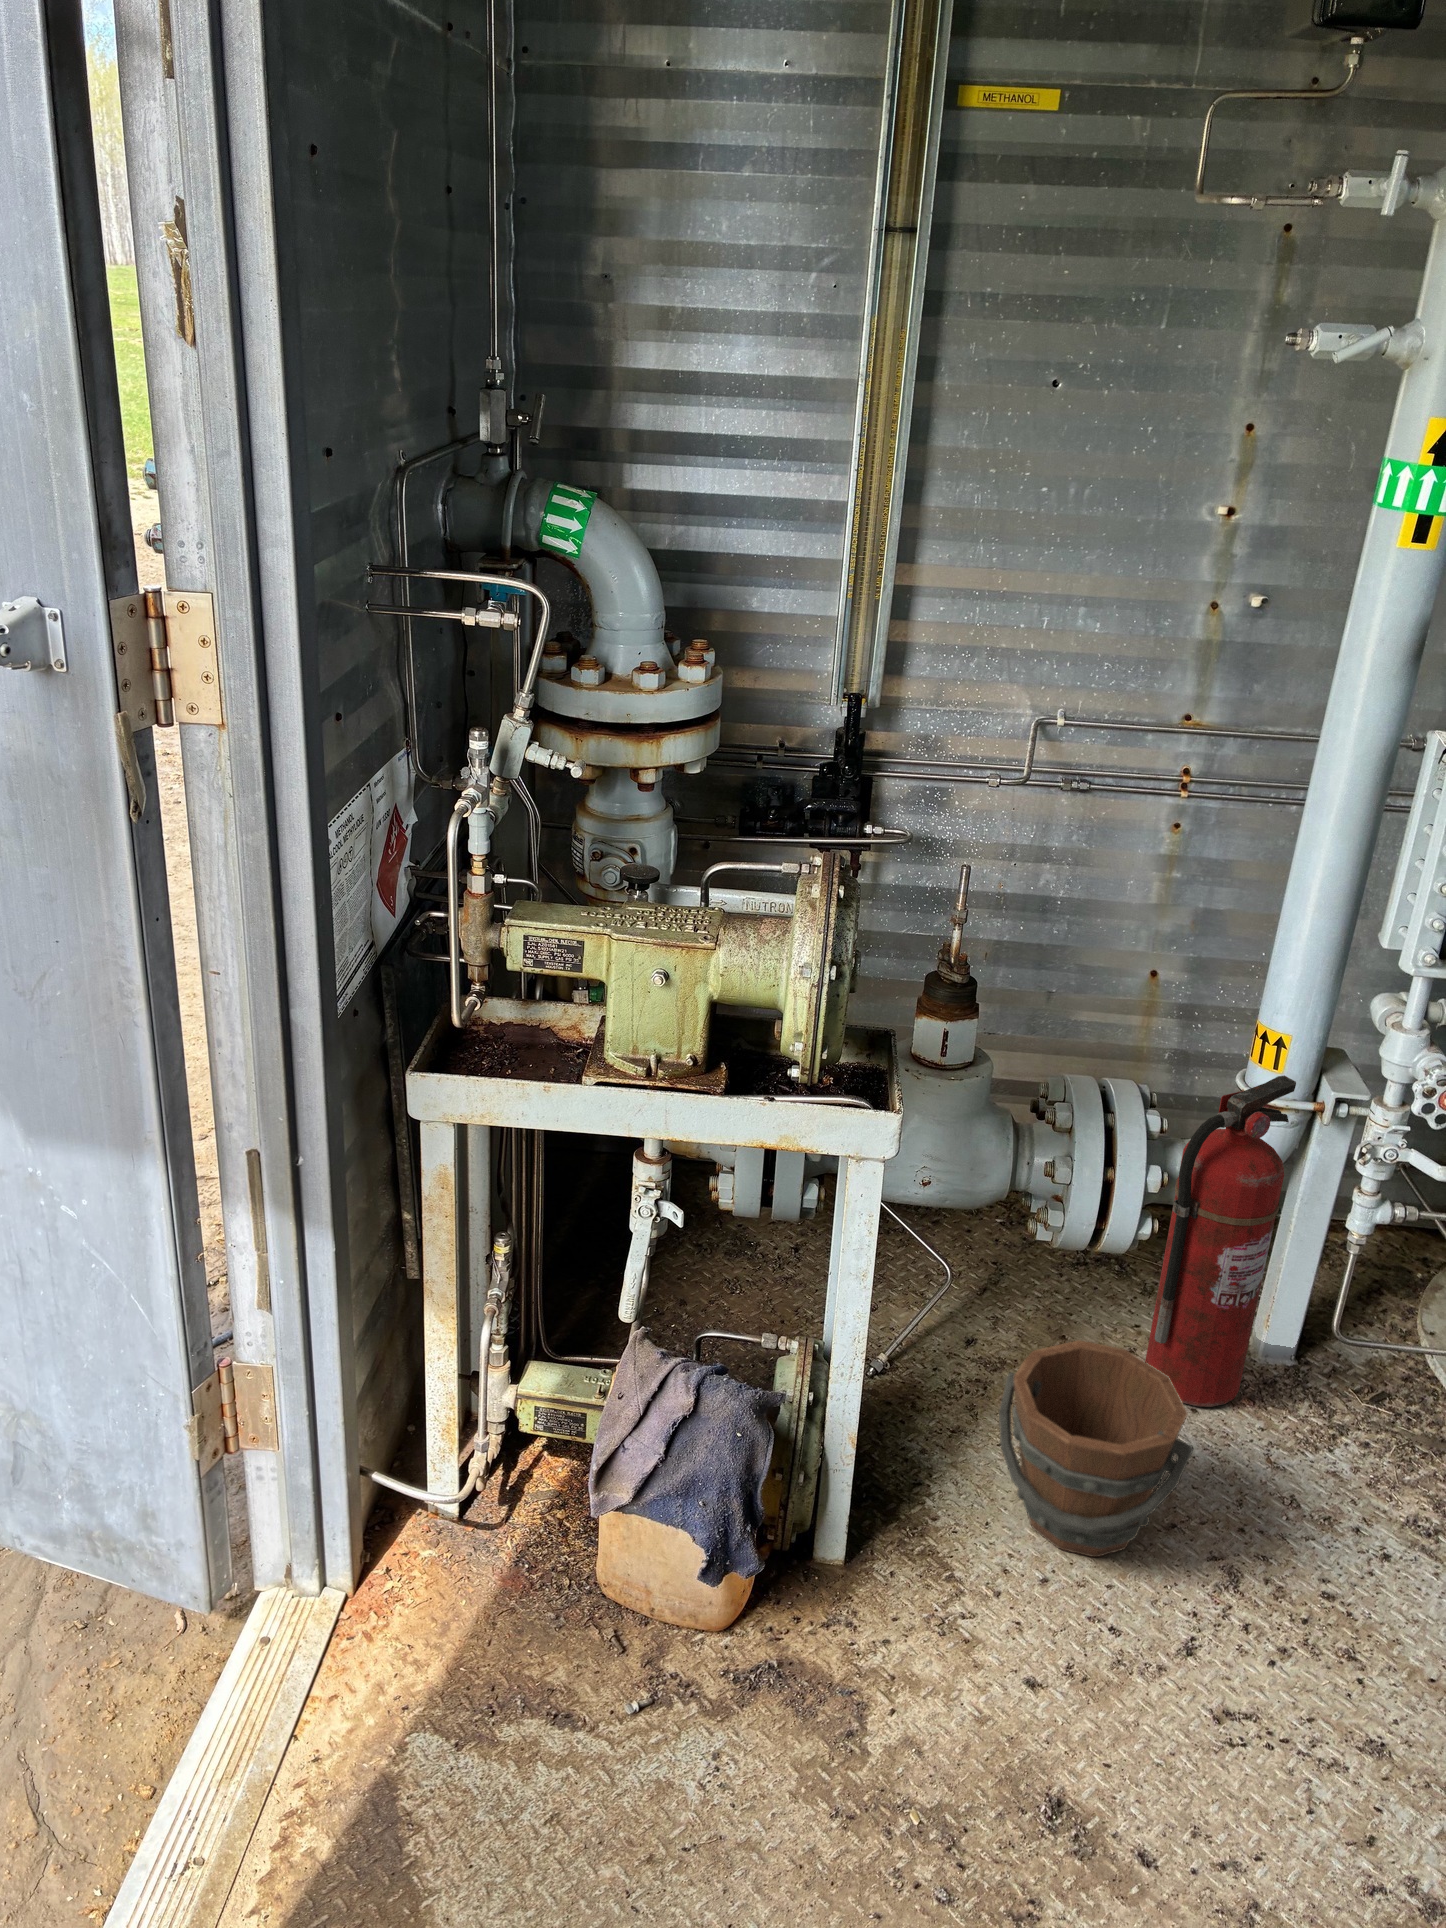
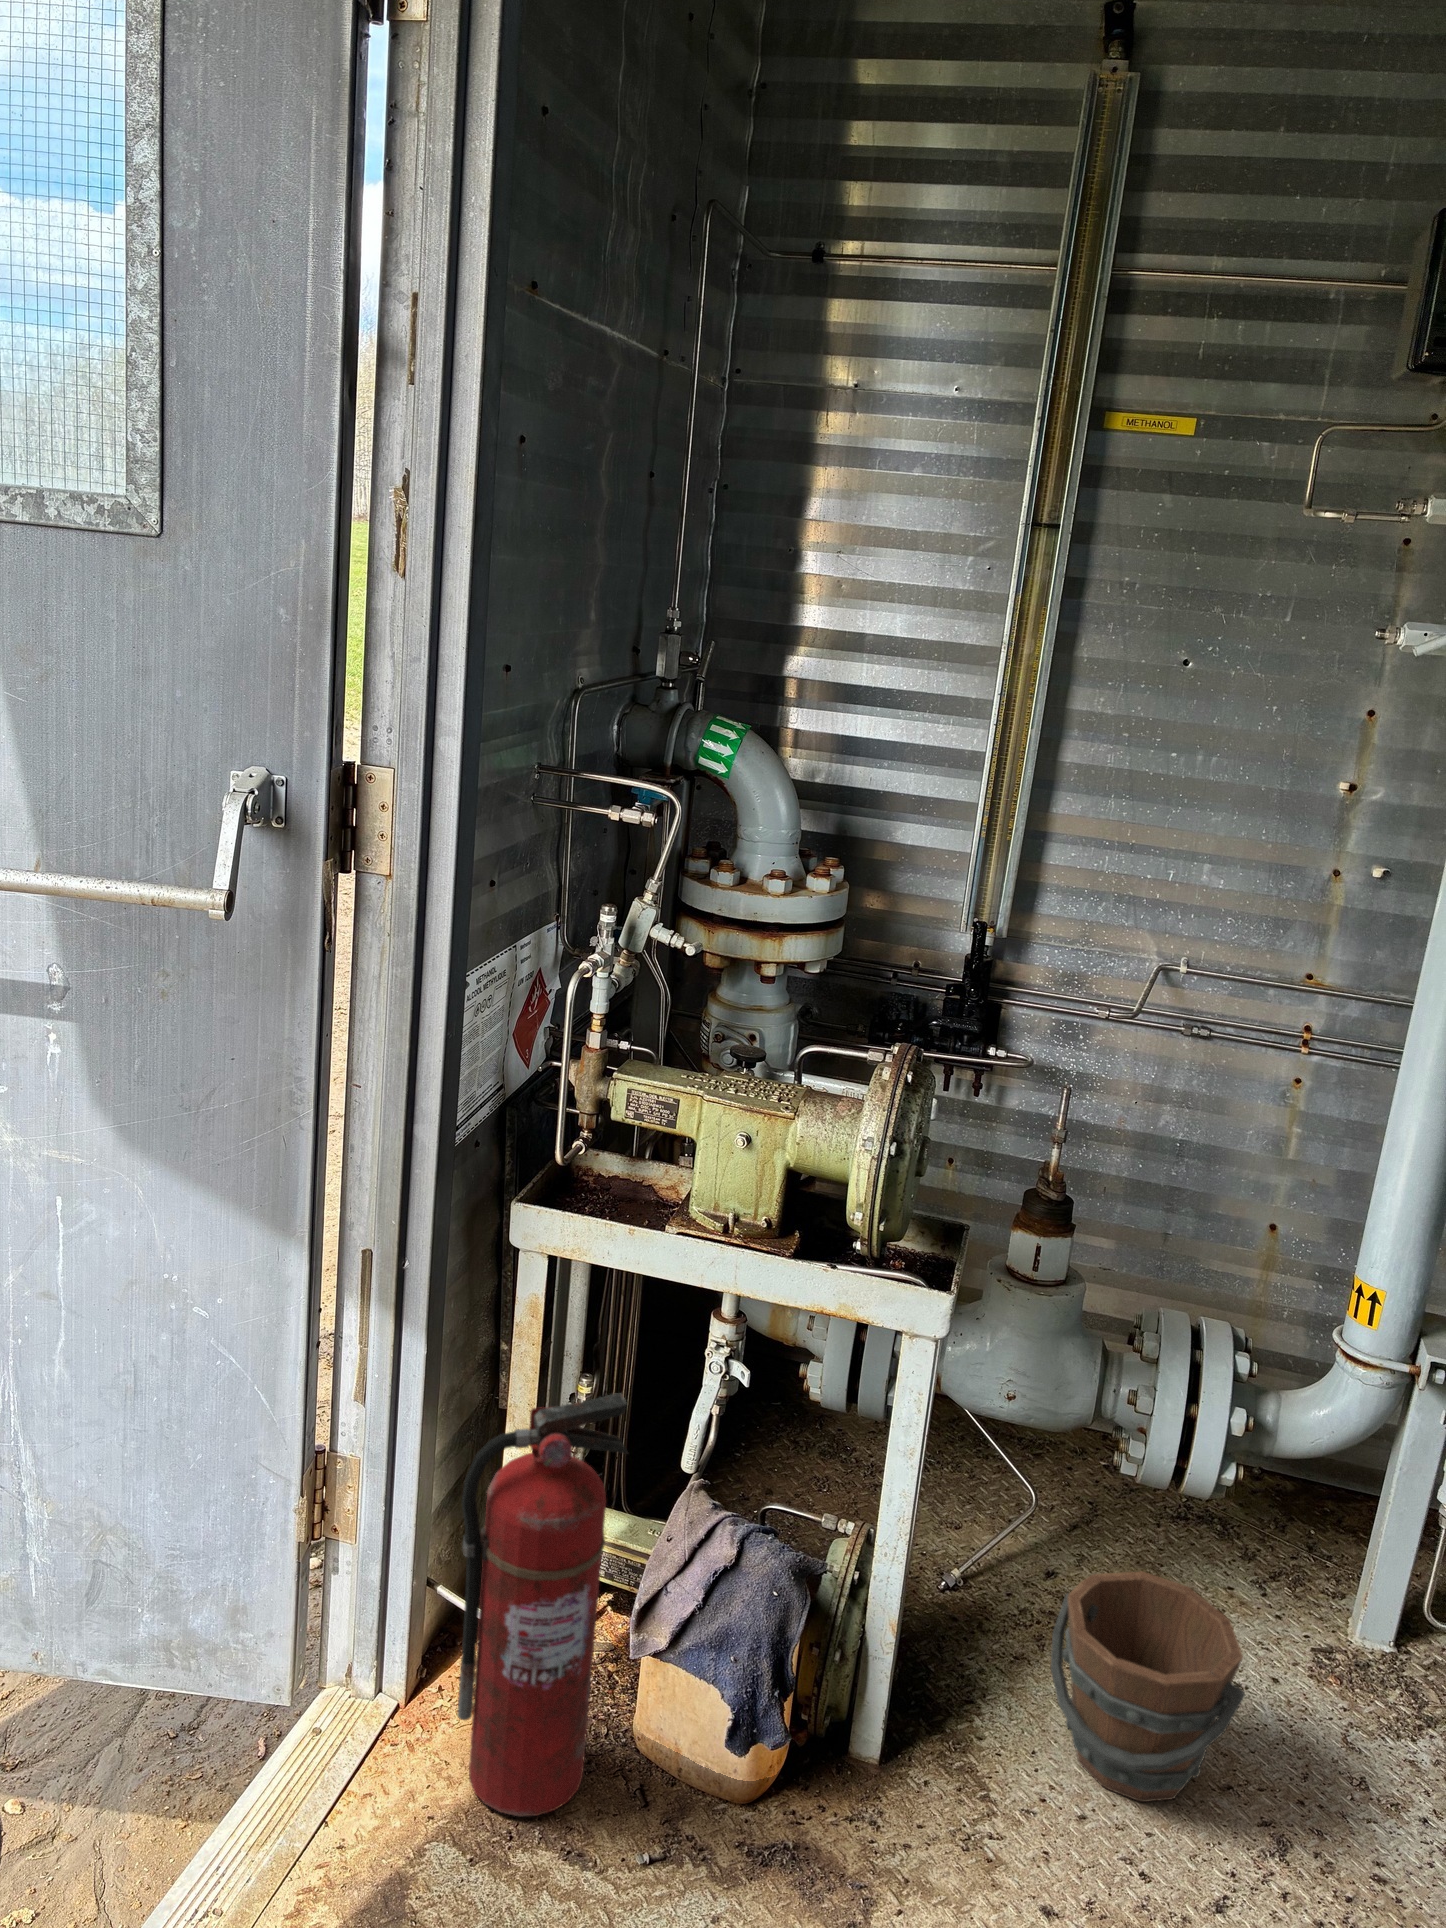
fire extinguisher: present [1145,1075,1296,1407] -> present [457,1393,628,1816]

